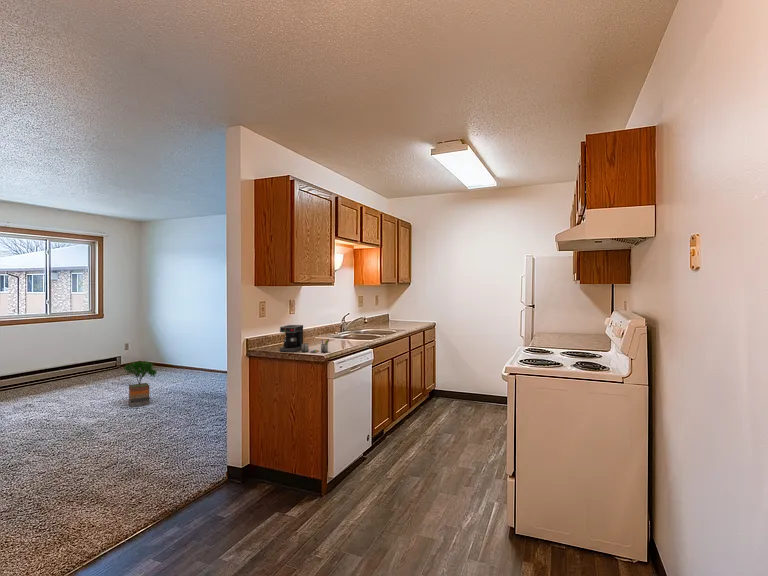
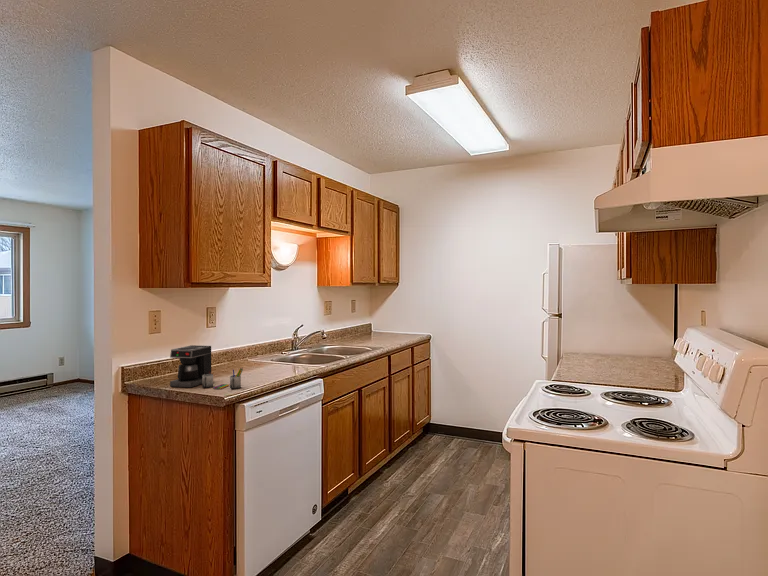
potted tree: present [124,361,156,407] -> none [20,384,68,446]

